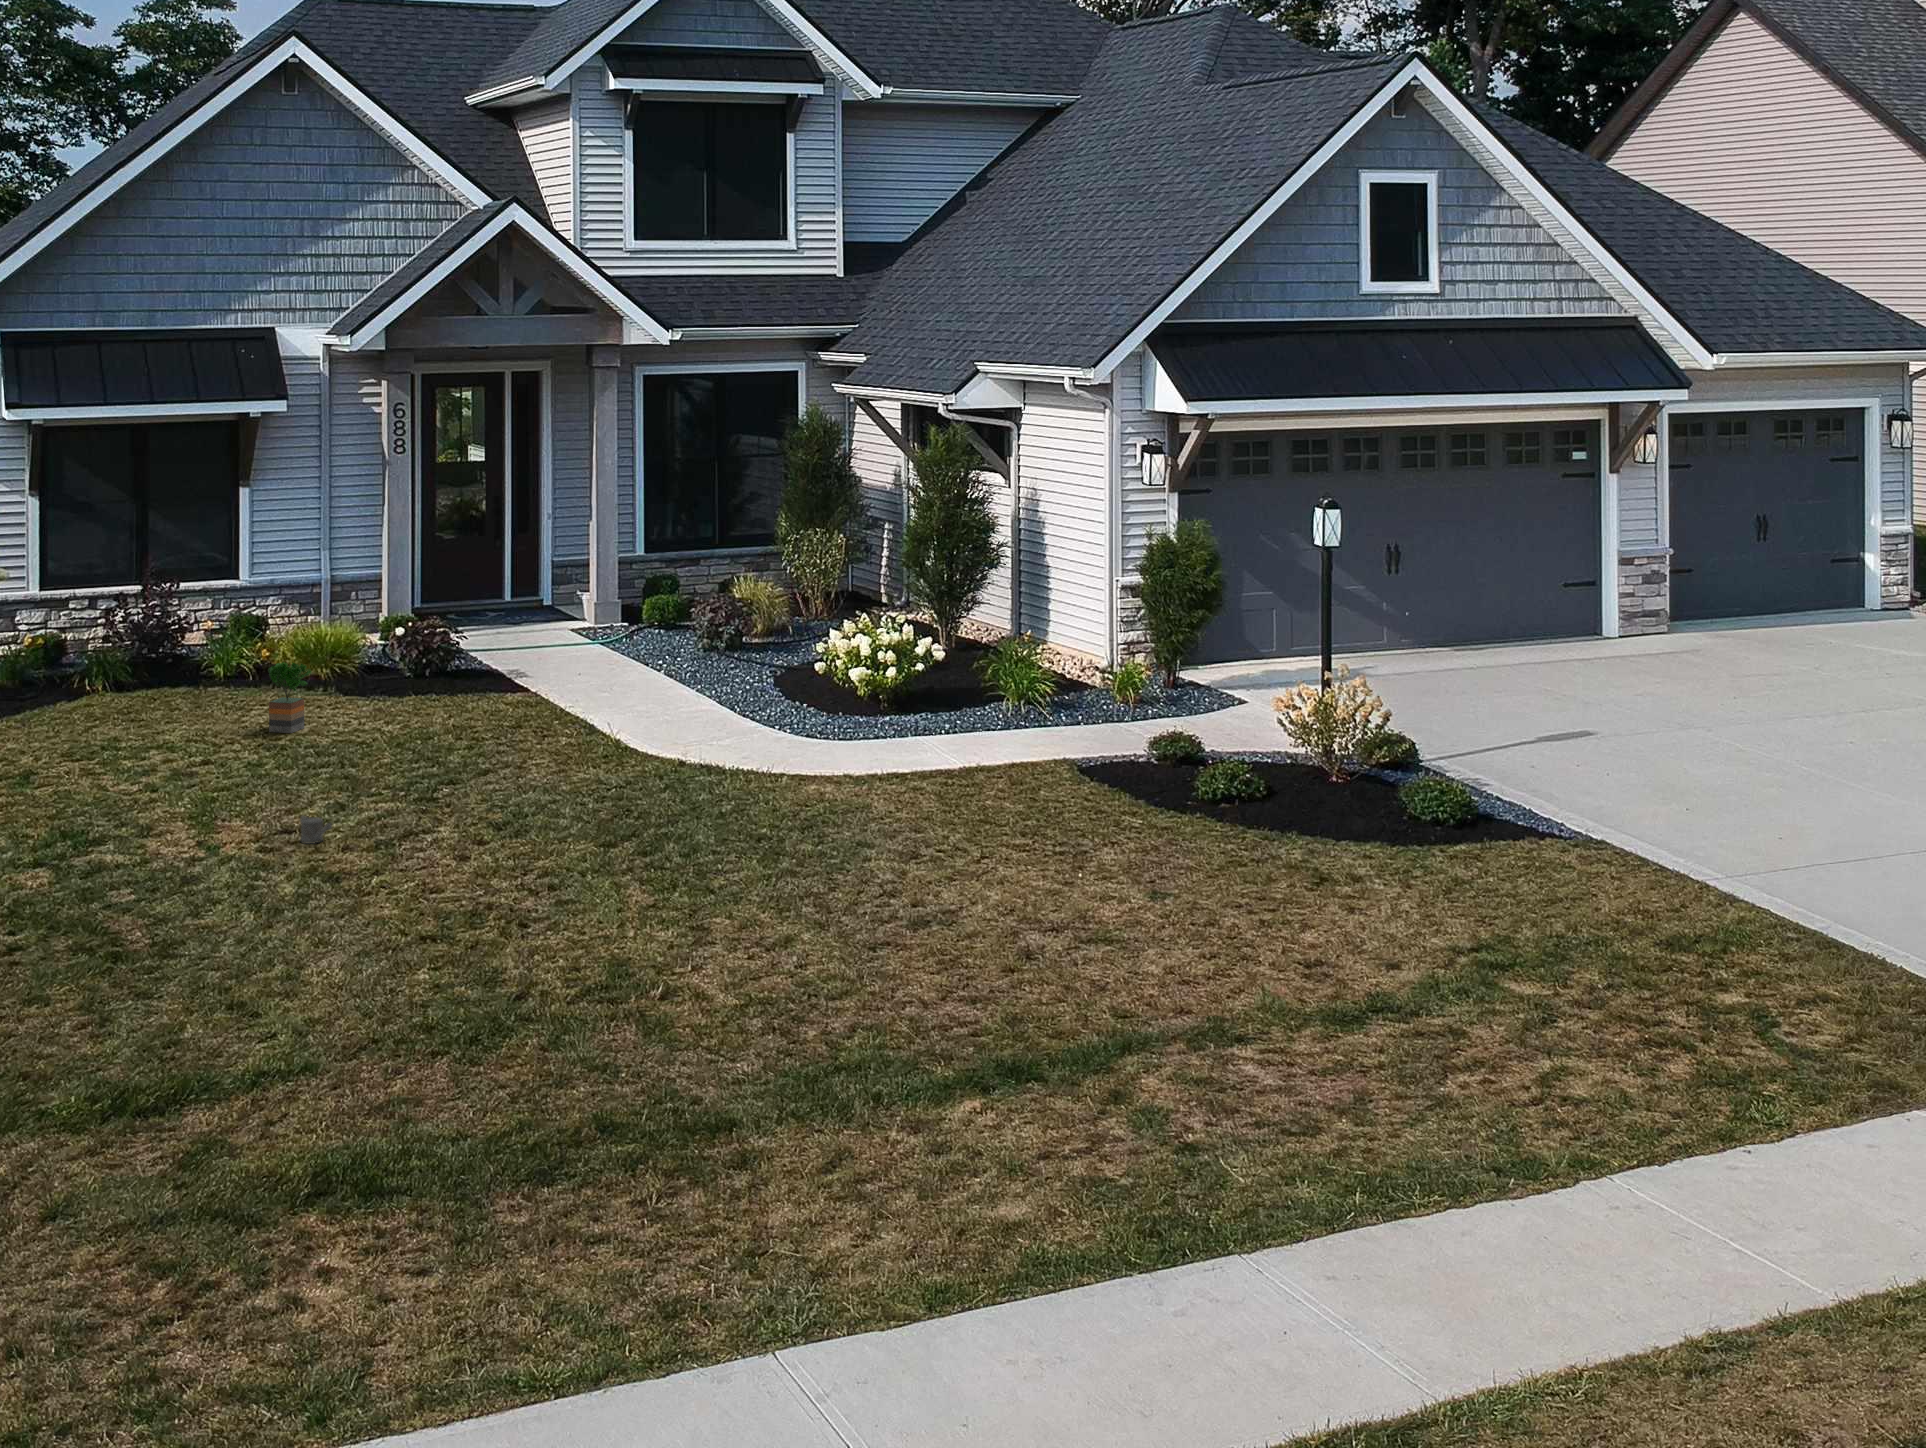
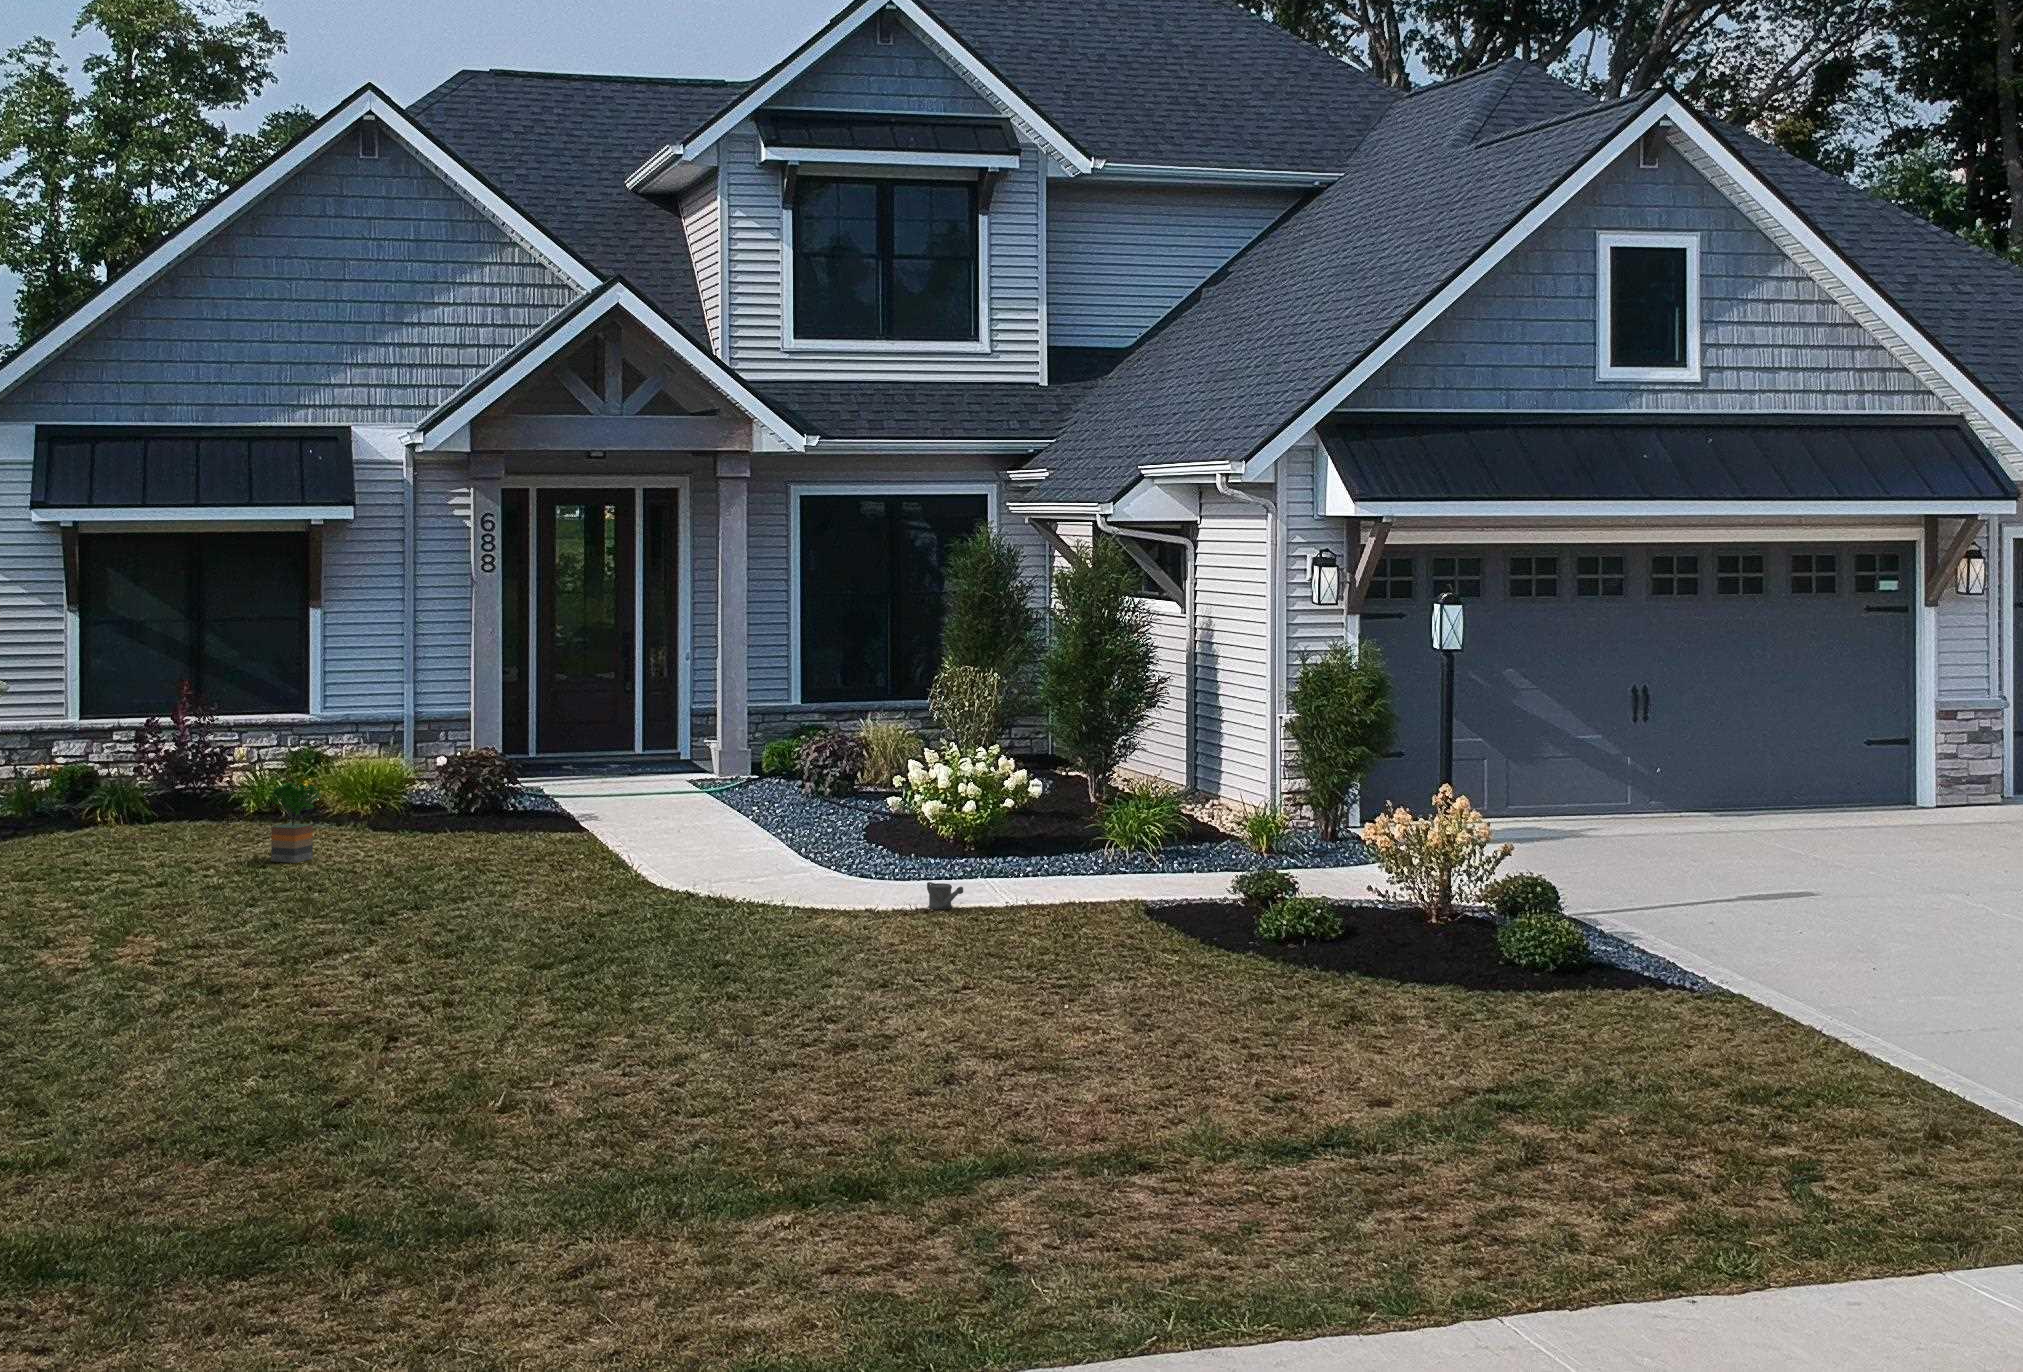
watering can: present [300,816,332,844] -> present [927,882,963,909]

